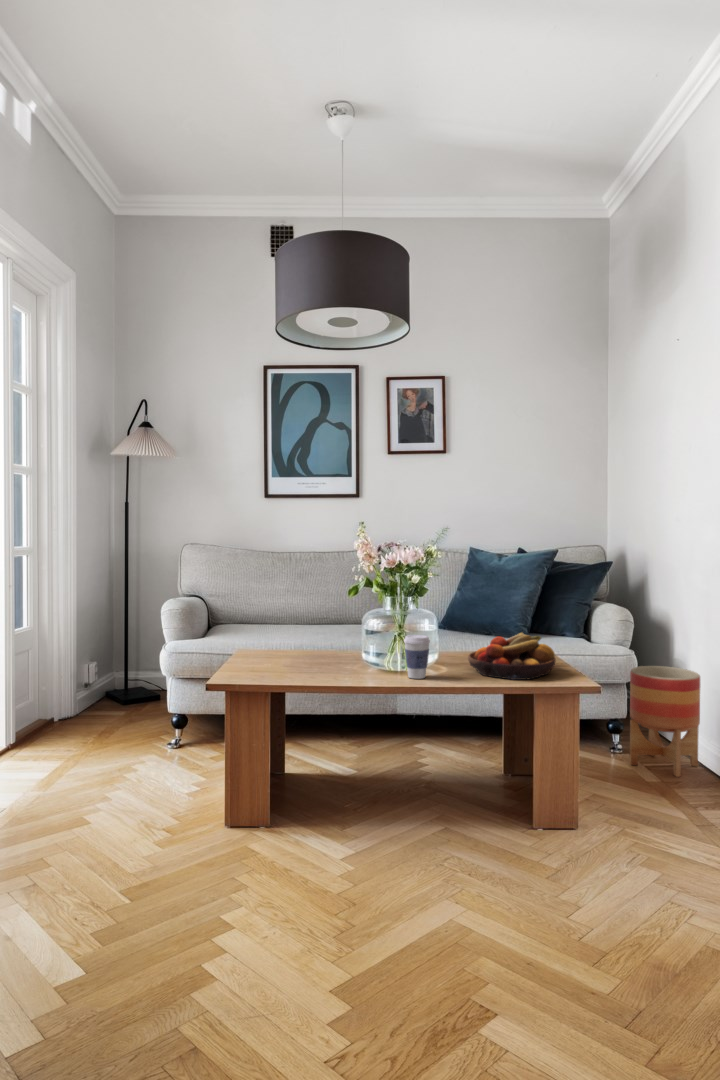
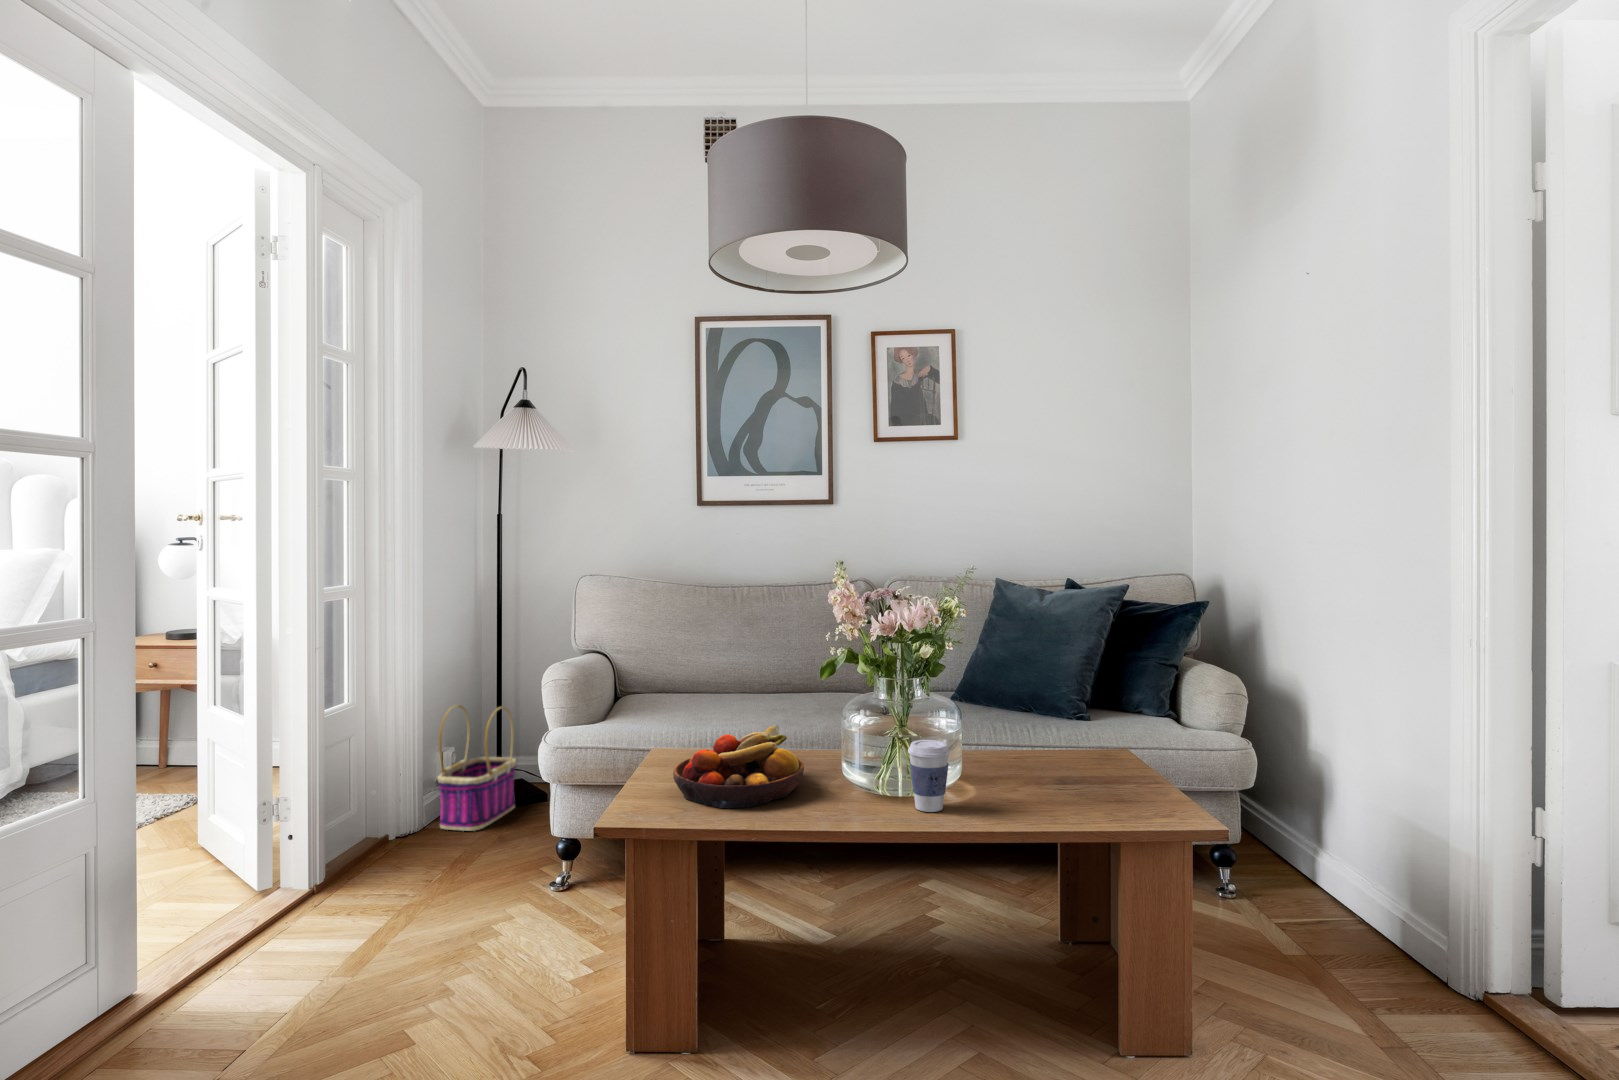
basket: none [86,631,139,716] -> present [438,705,516,831]
fruit bowl: present [468,633,556,680] -> present [673,725,804,808]
planter: present [630,666,700,777] -> none [1249,767,1361,945]

